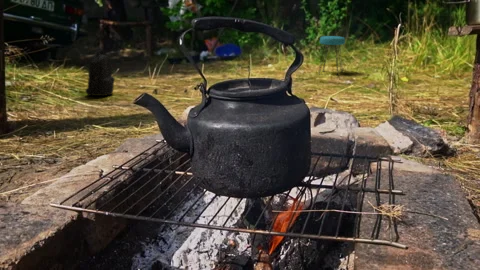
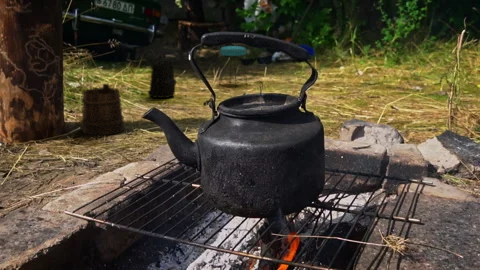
stool: present [319,36,345,73] -> present [220,46,246,59]
bucket: none [27,80,73,133] -> present [82,84,124,135]

